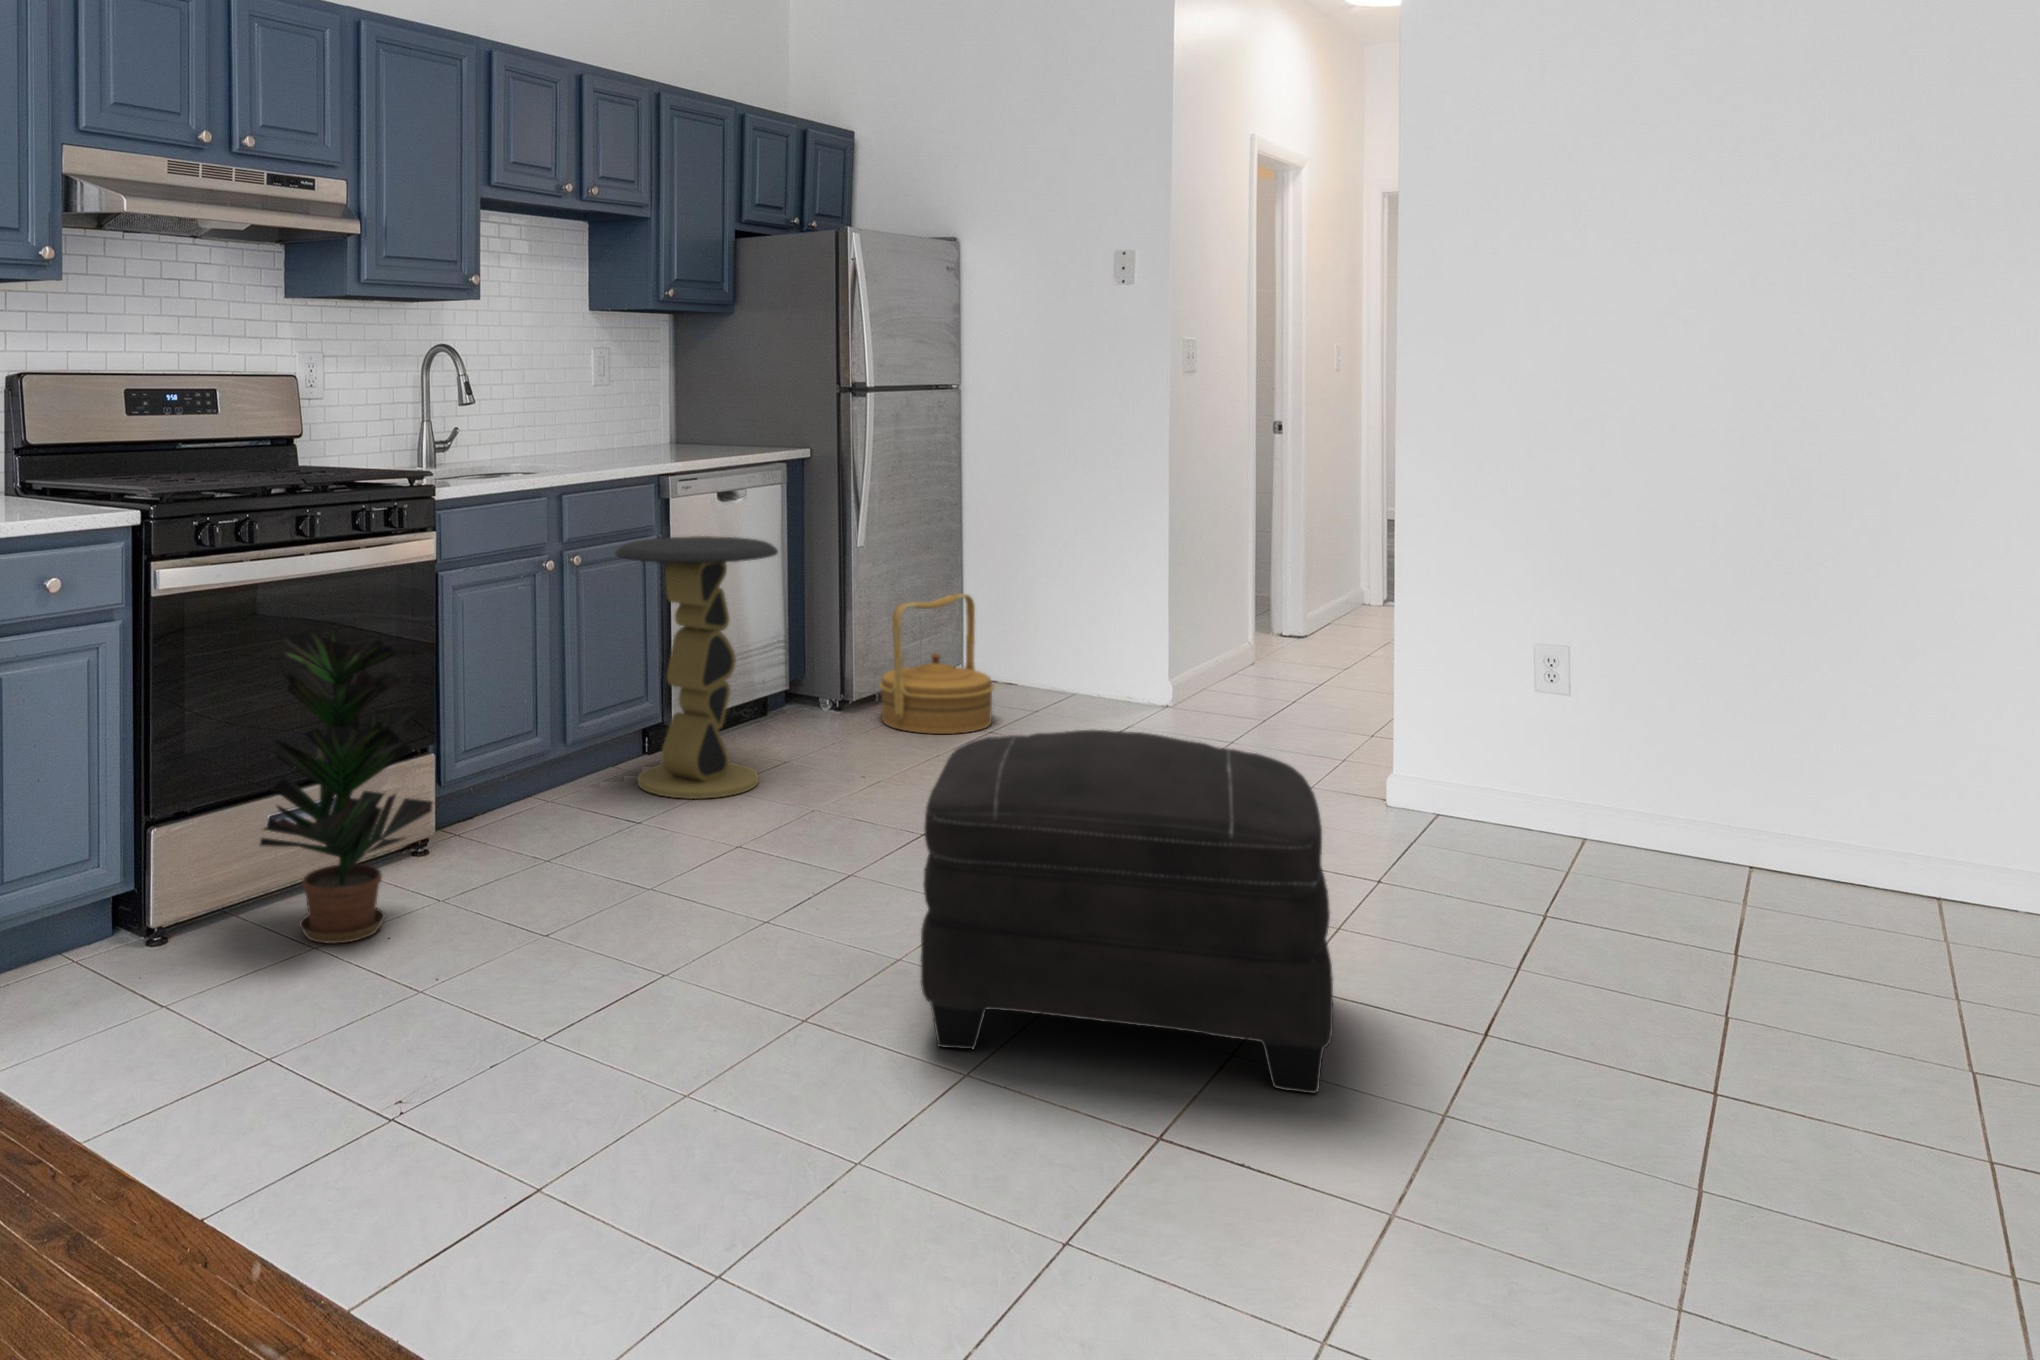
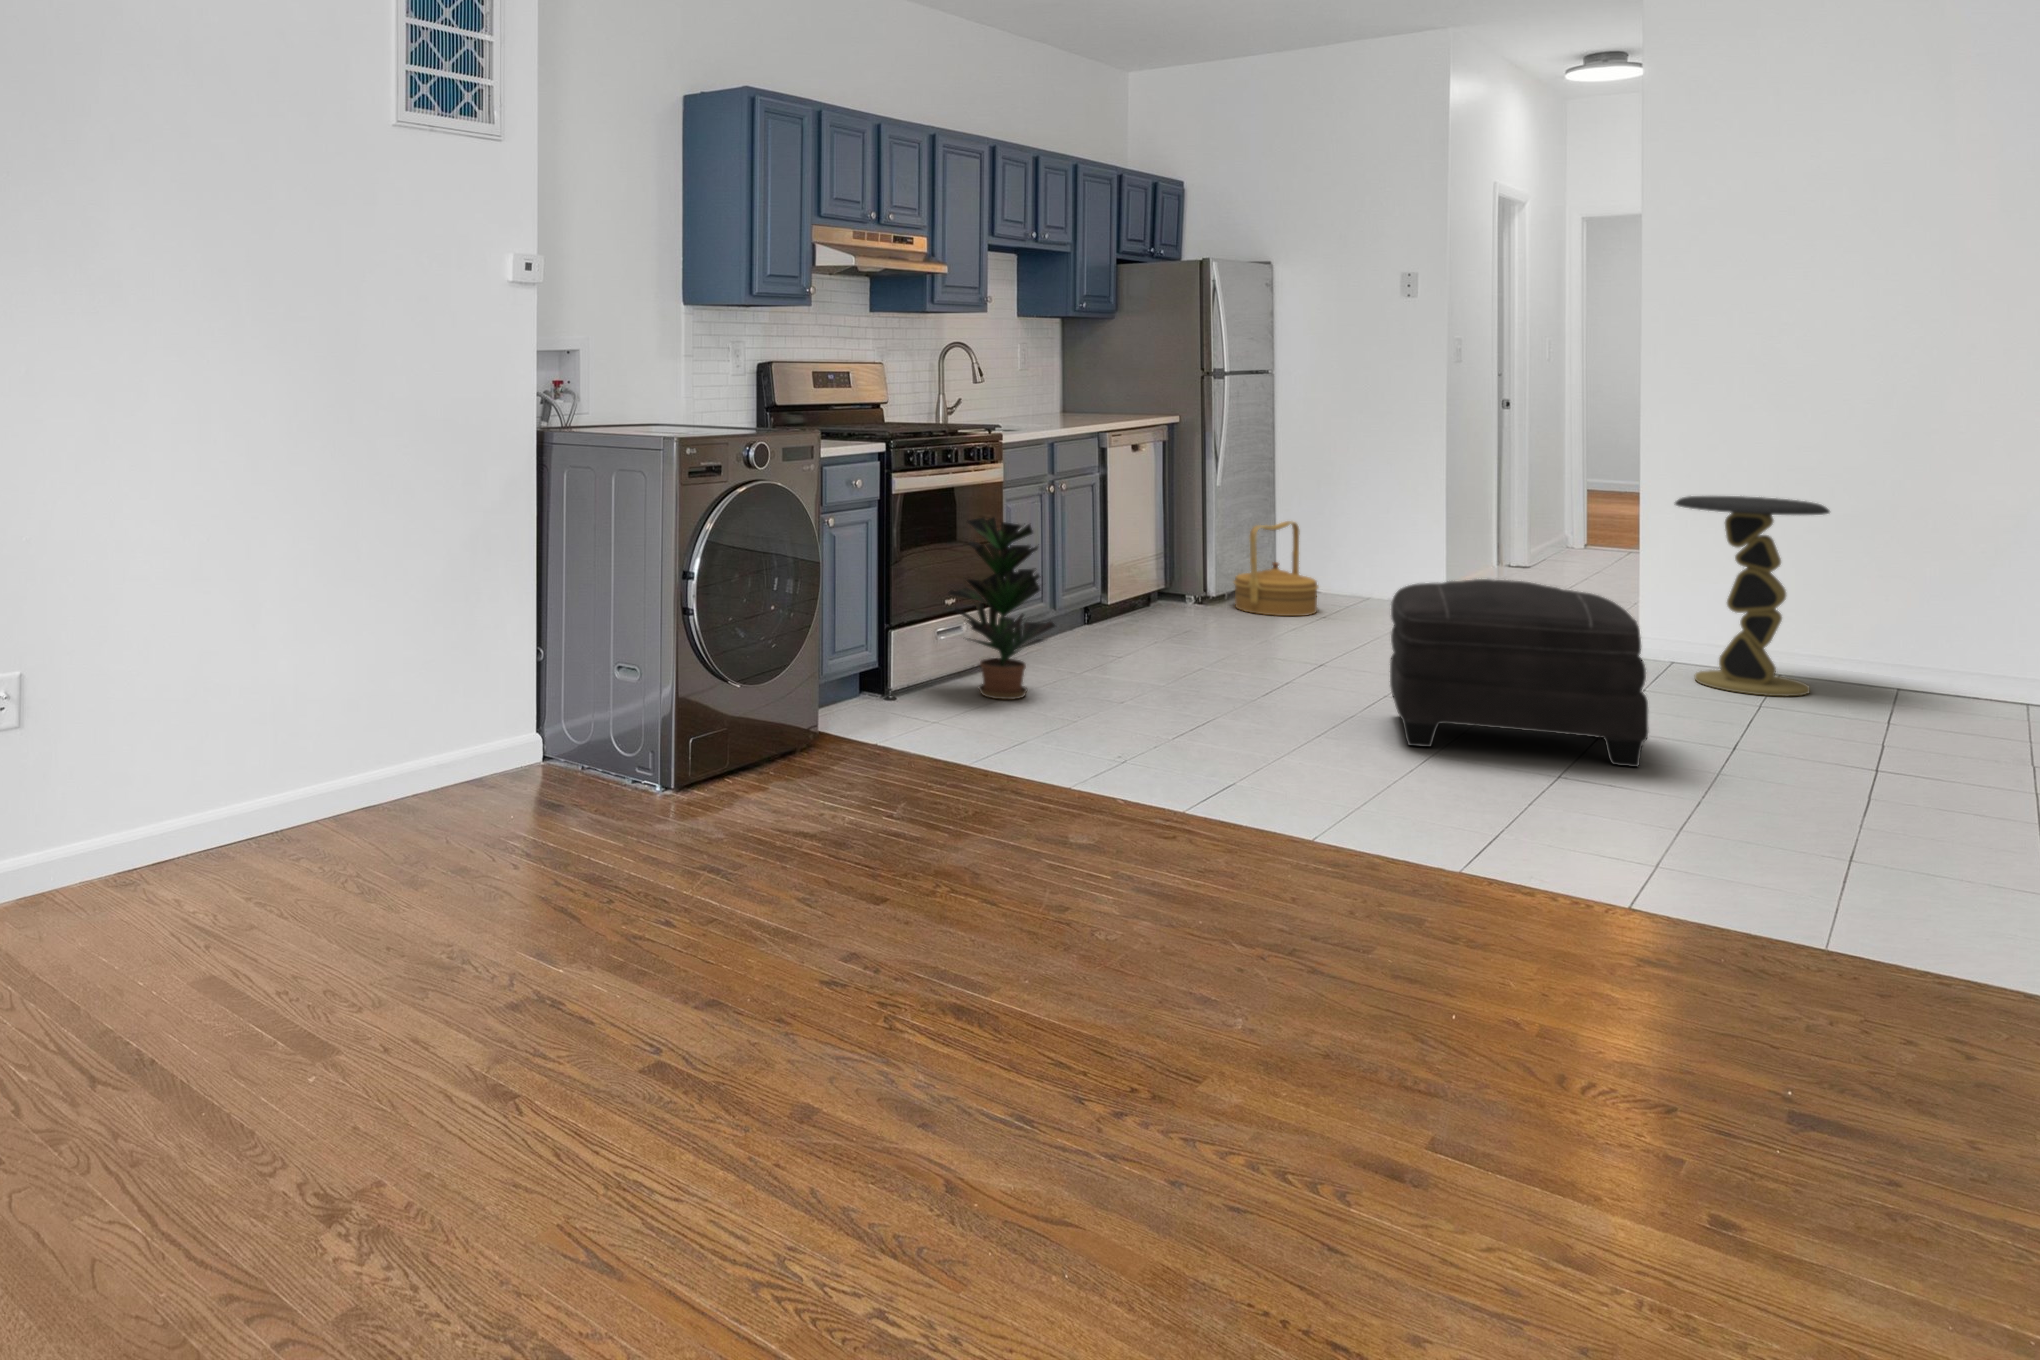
side table: present [615,536,778,799] -> present [1675,496,1830,696]

